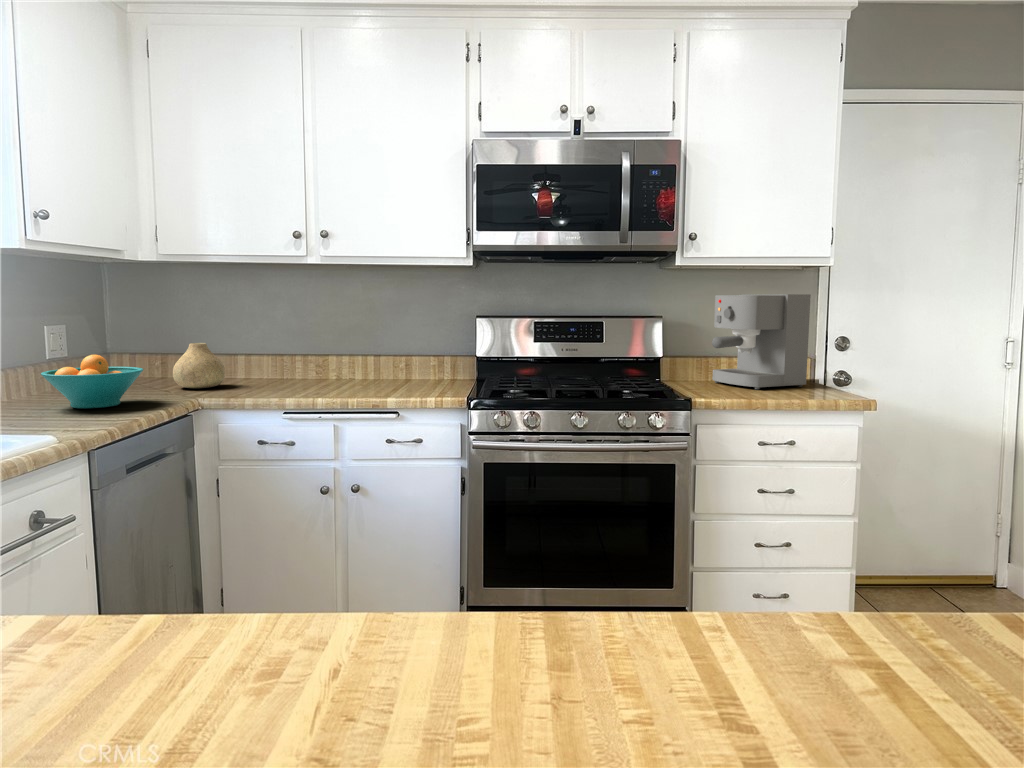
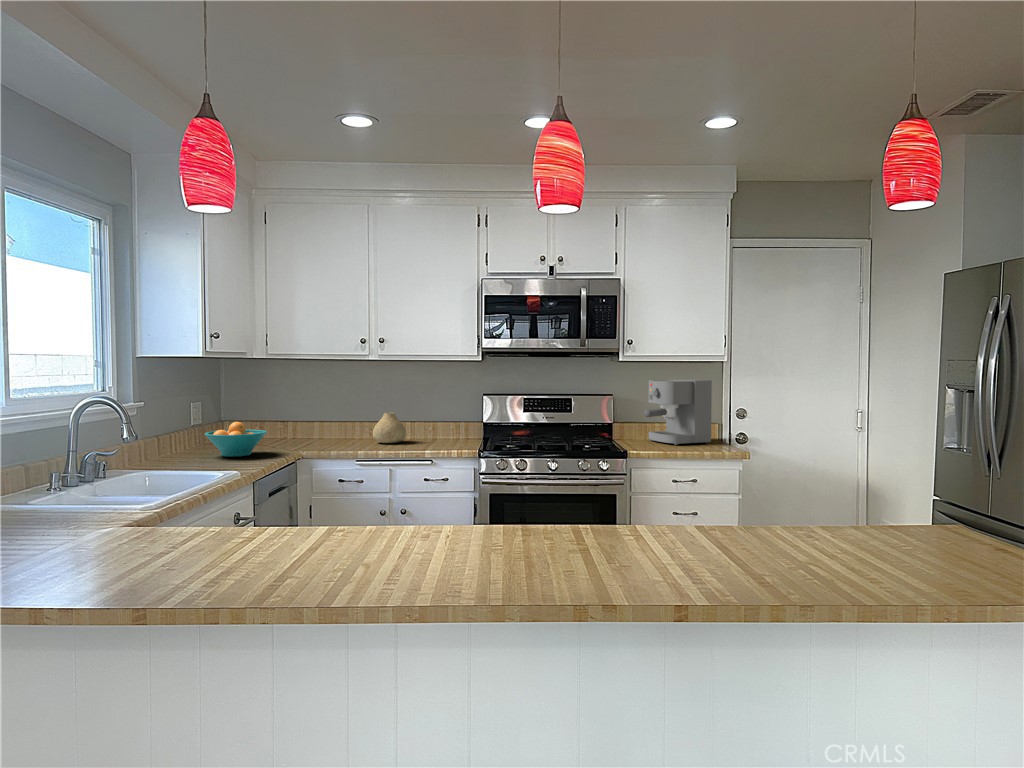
vase: present [173,343,225,388] -> present [373,413,406,443]

